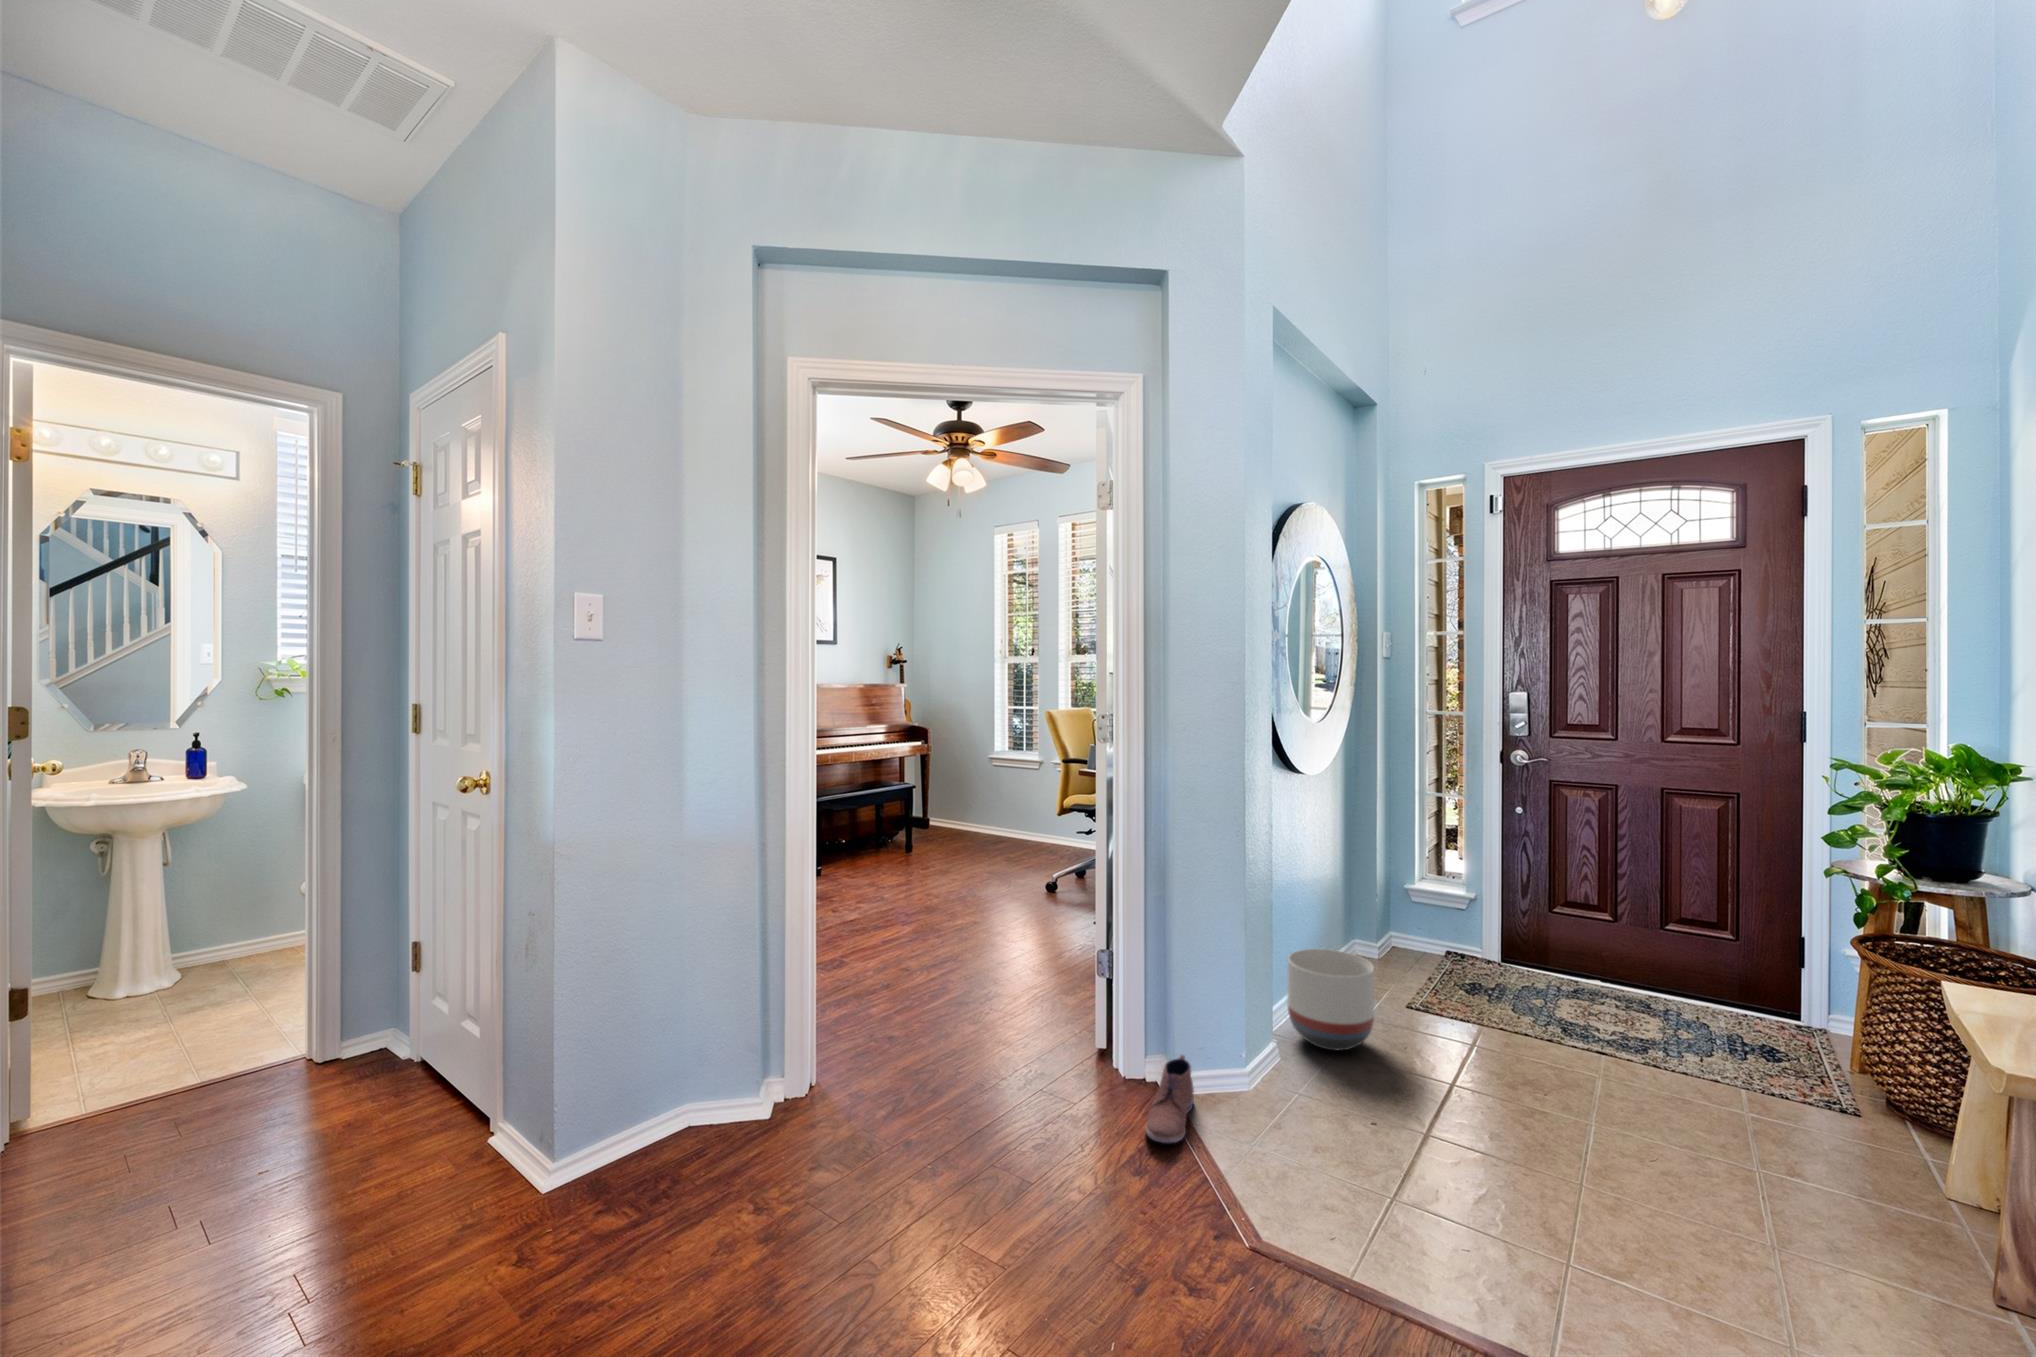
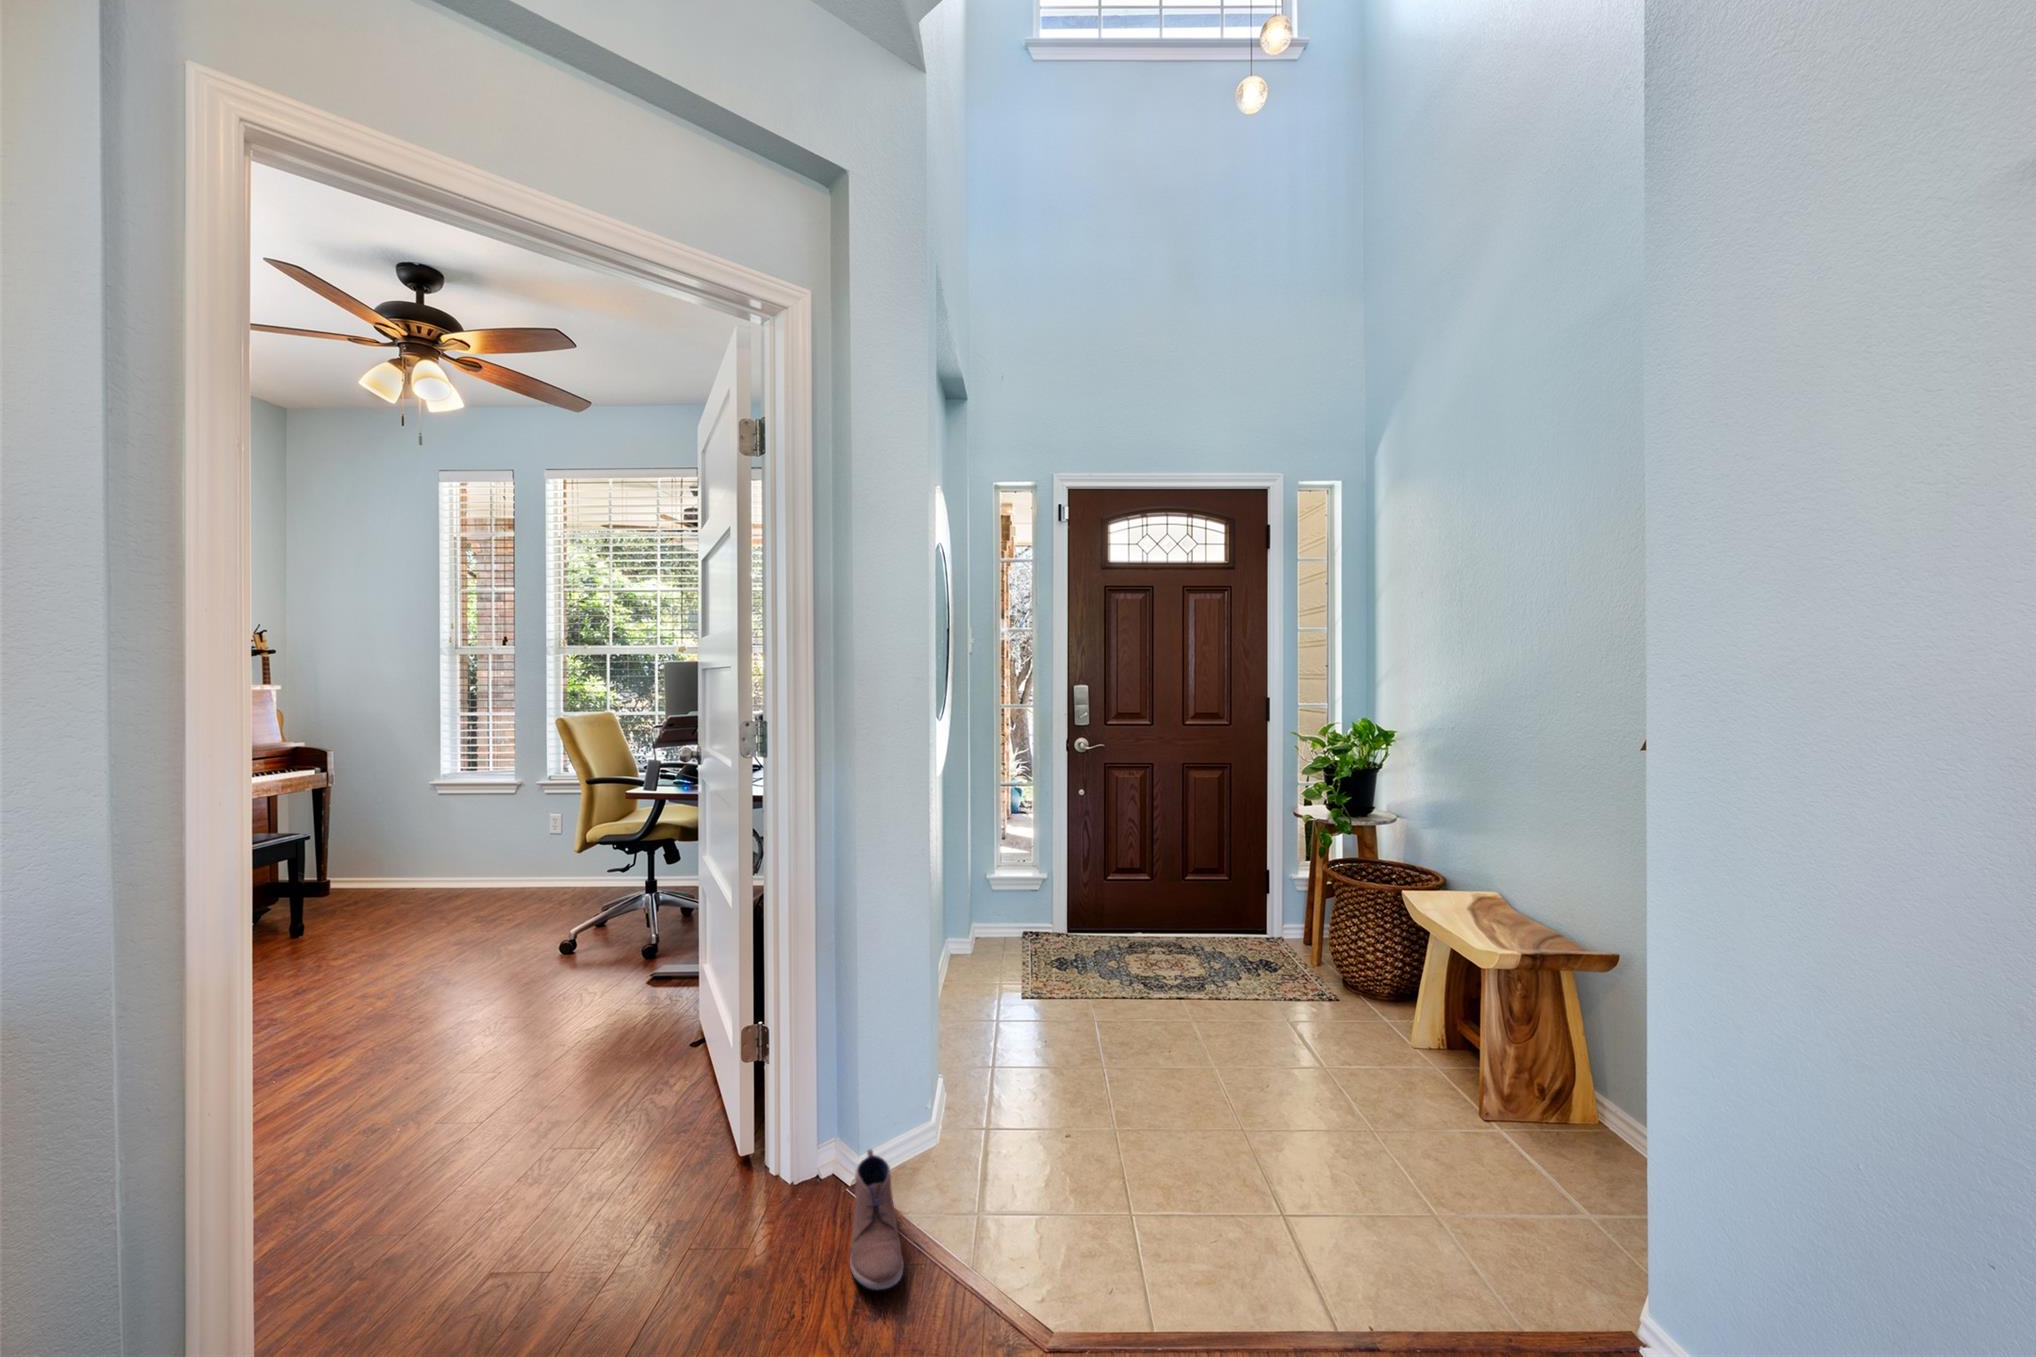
planter: present [1287,949,1374,1050] -> none [938,964,1024,1075]

